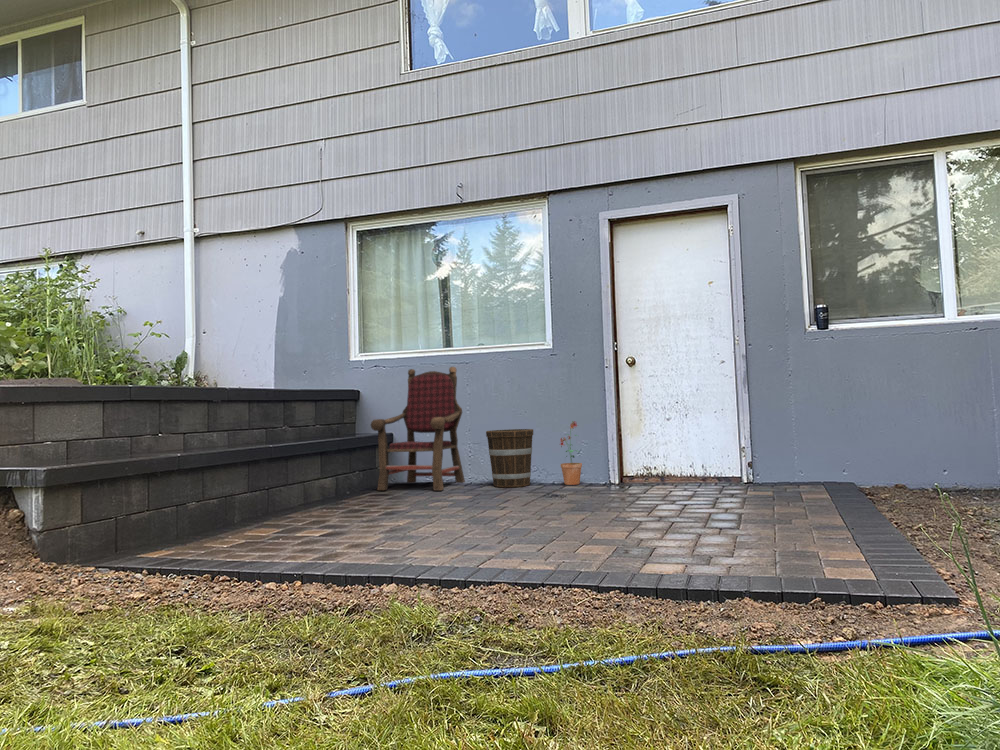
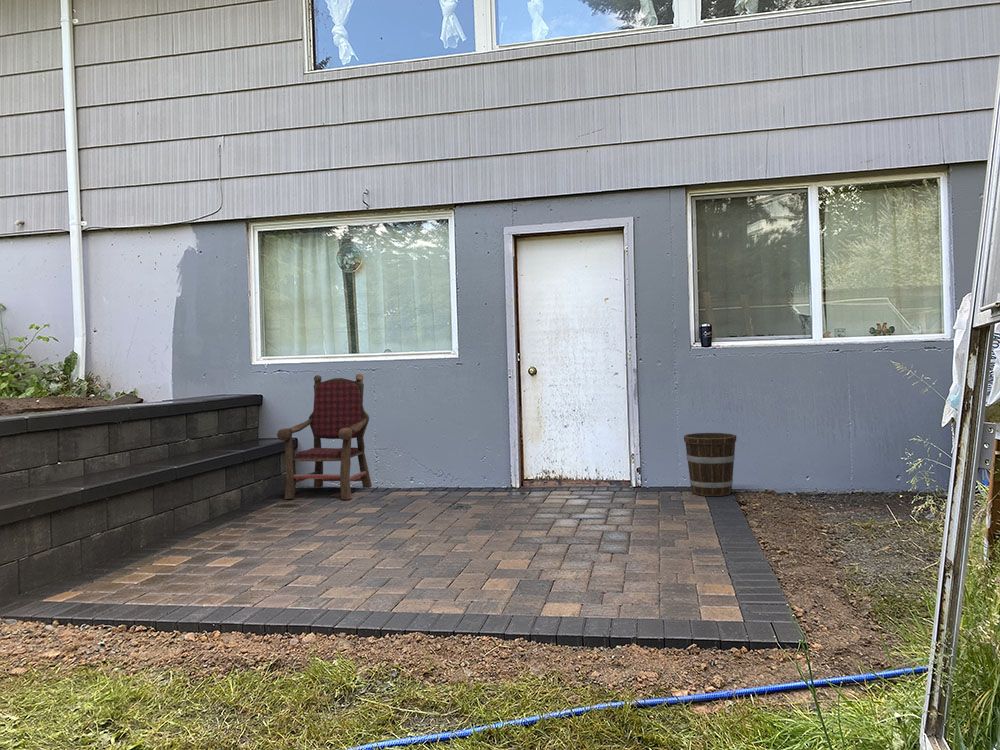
potted plant: present [560,421,582,485] -> none [463,429,486,491]
bucket: present [486,429,533,487] -> present [684,433,736,496]

